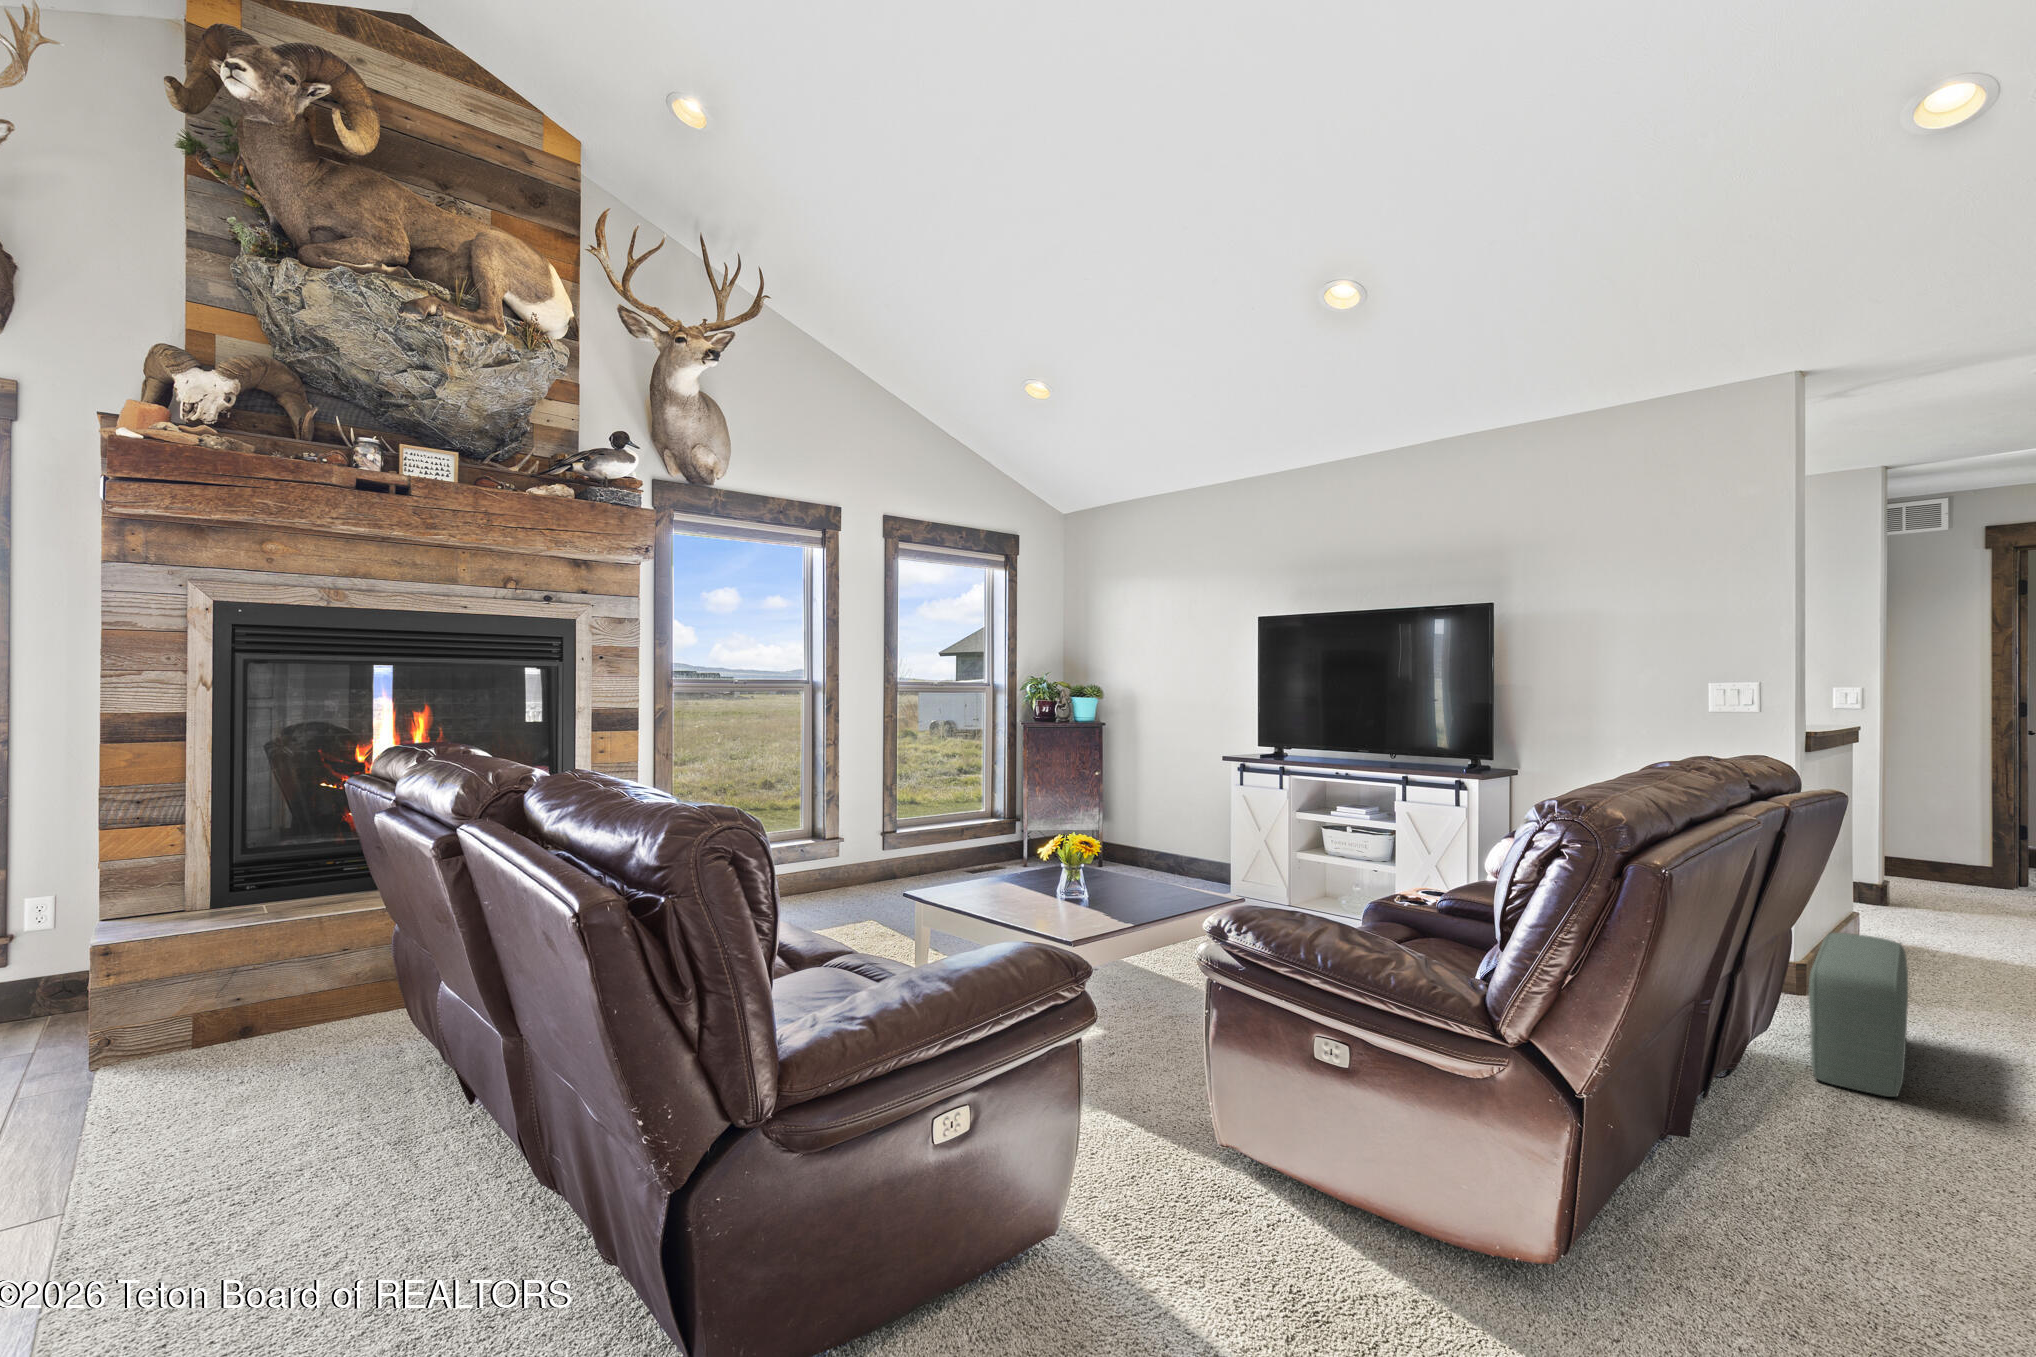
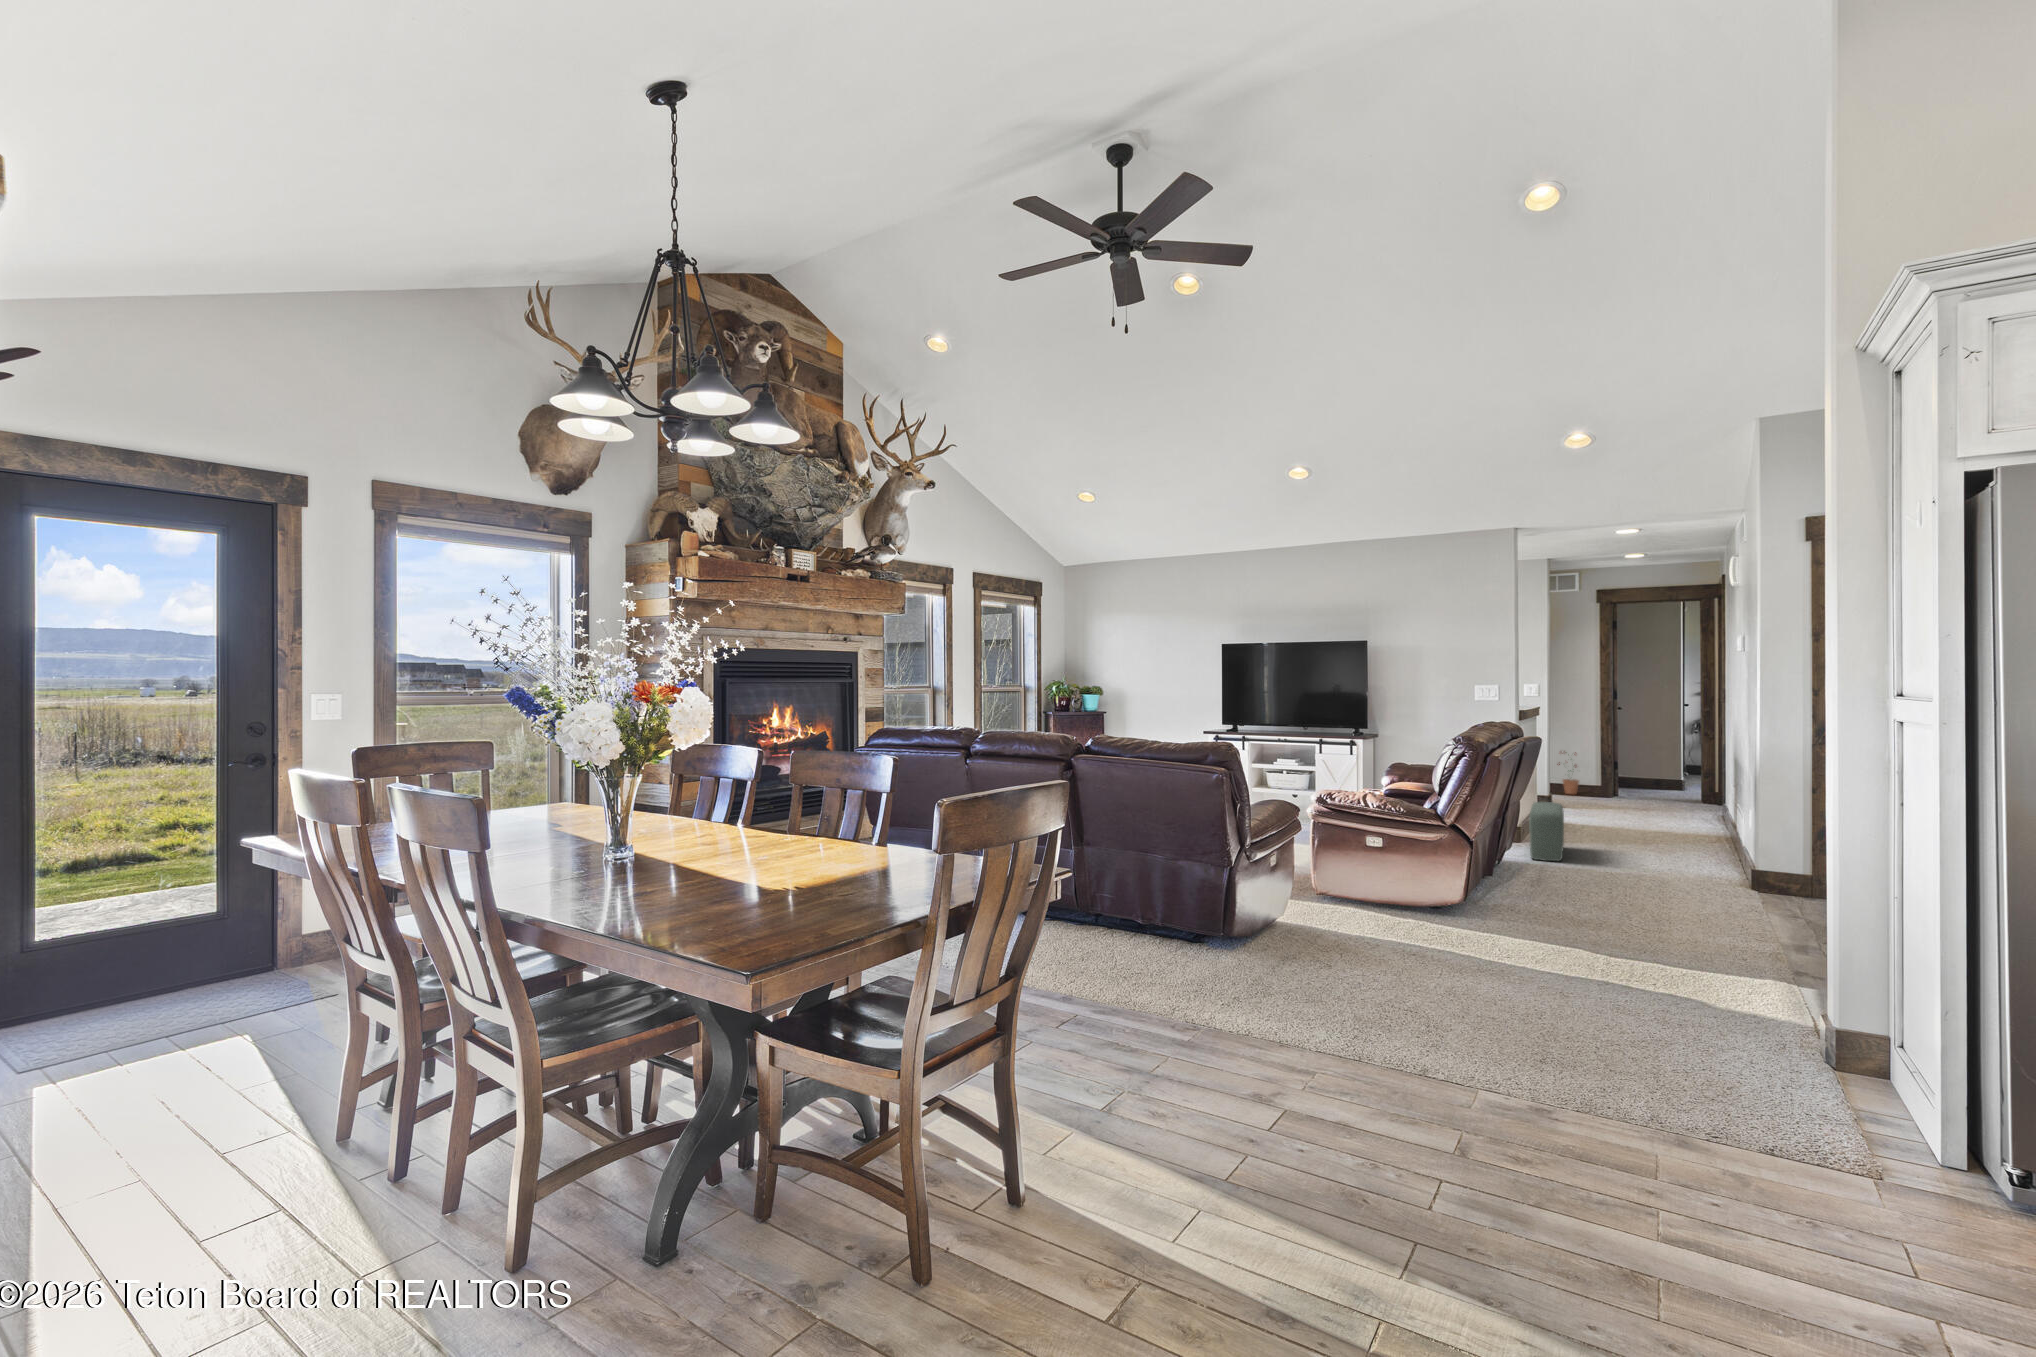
potted plant: none [1900,804,1955,883] -> present [1557,751,1579,794]

